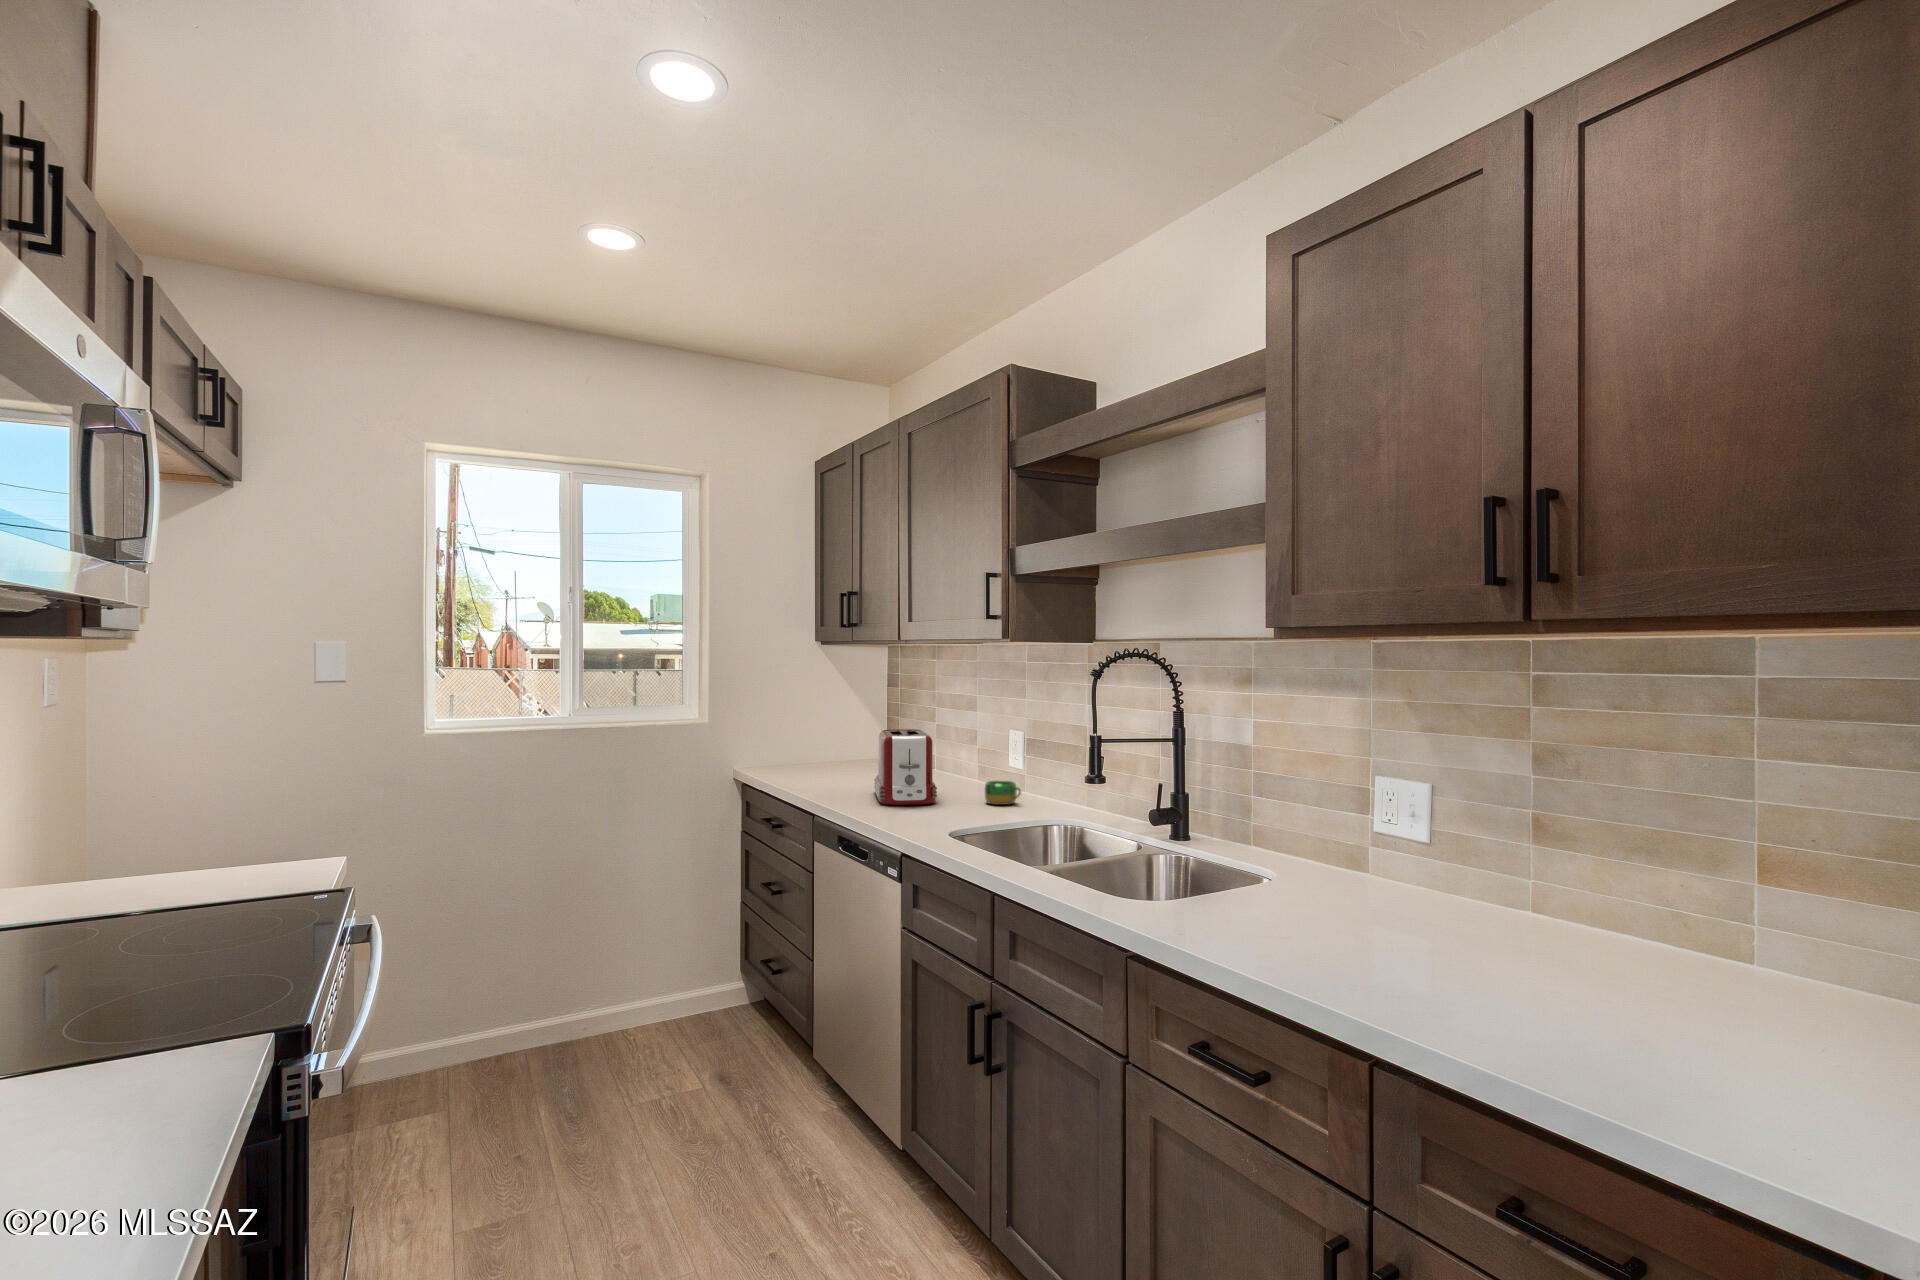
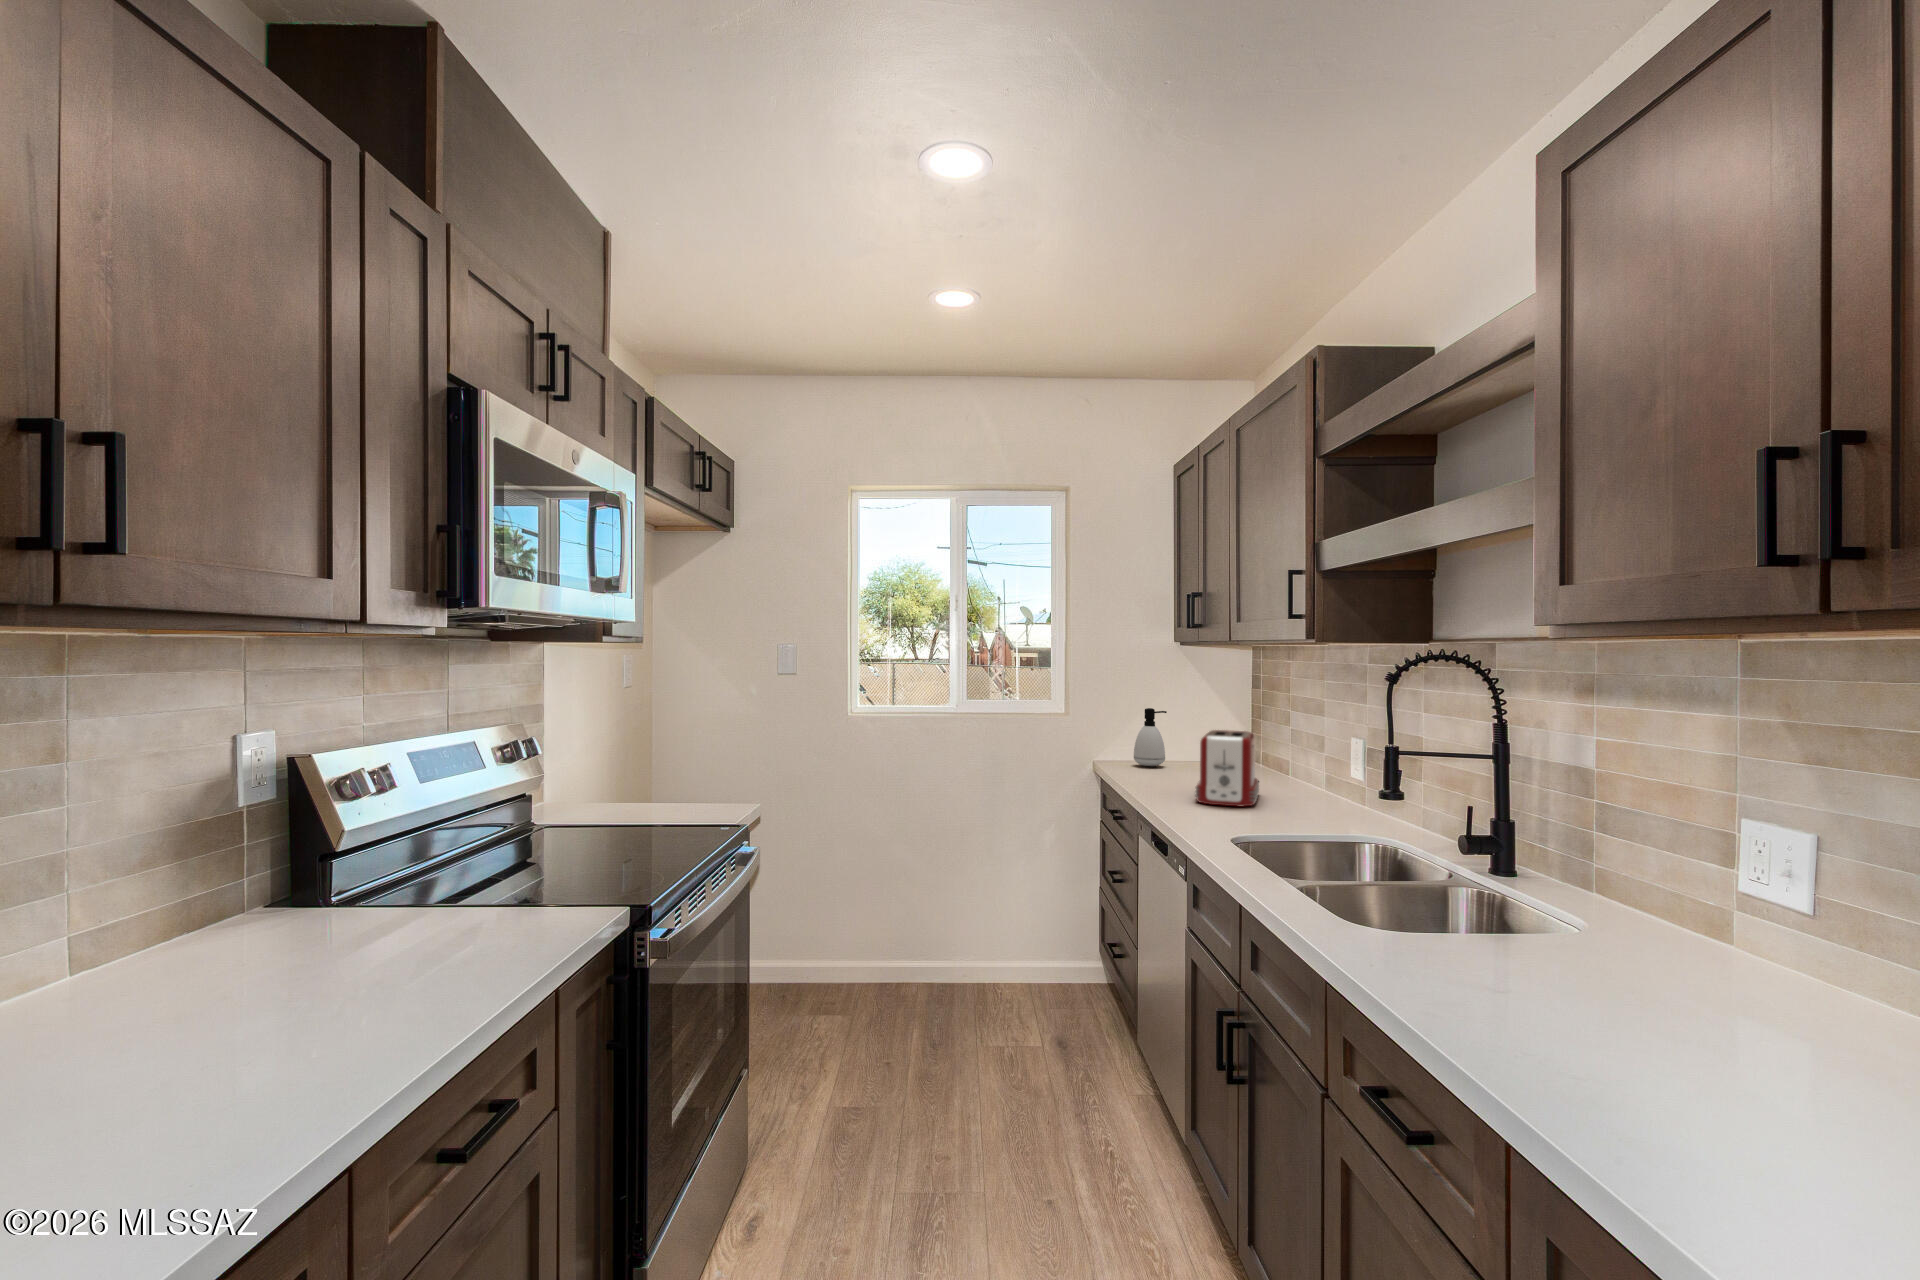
soap dispenser: none [781,710,815,772] -> present [1134,708,1167,766]
mug: present [985,781,1021,805] -> none [1307,789,1346,816]

